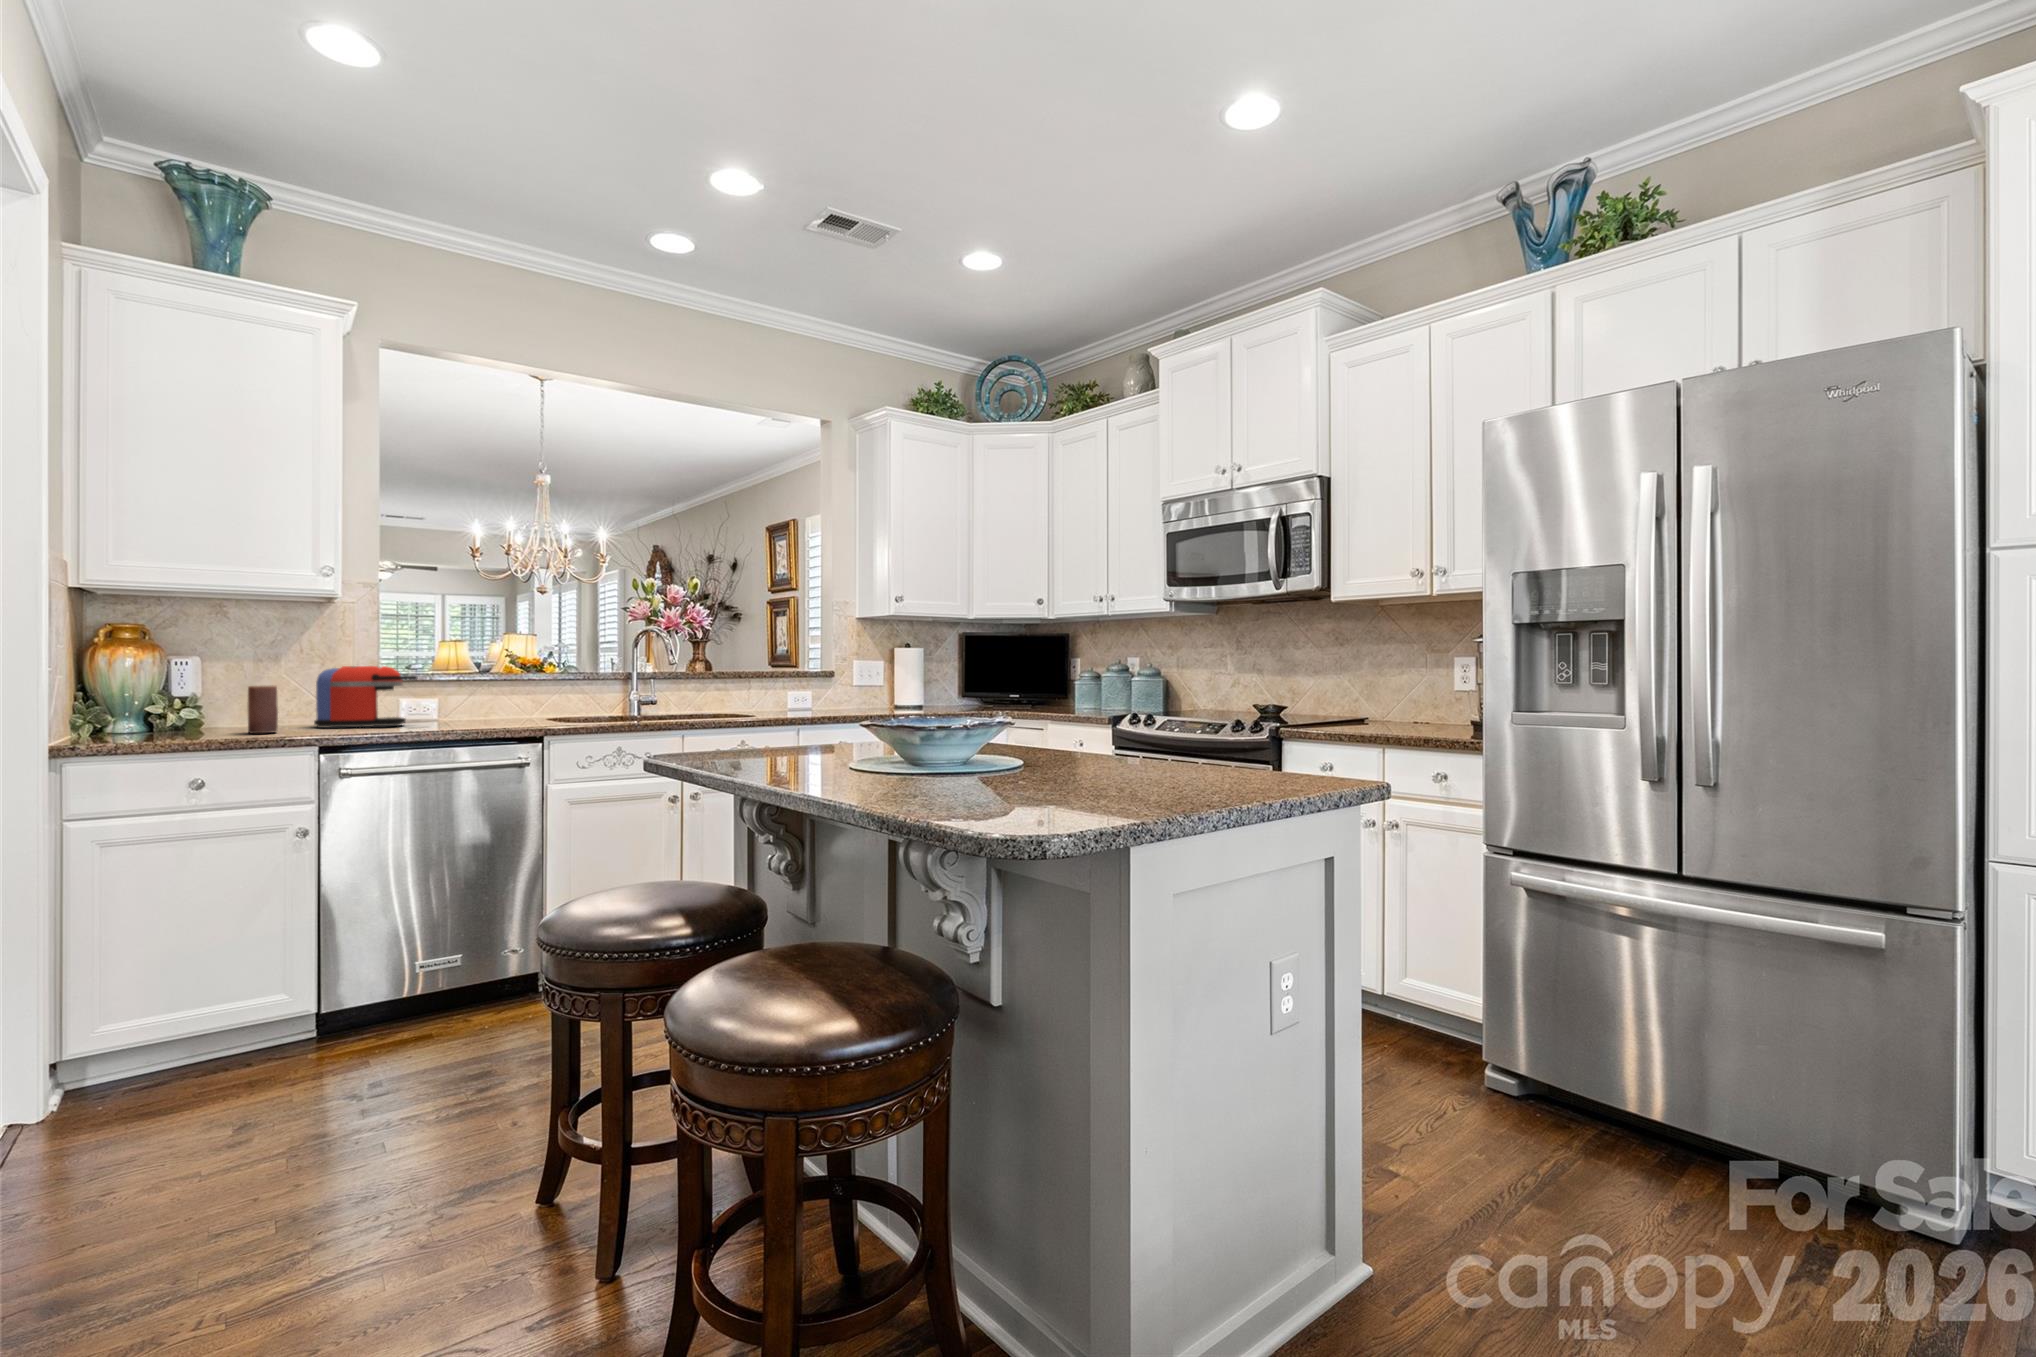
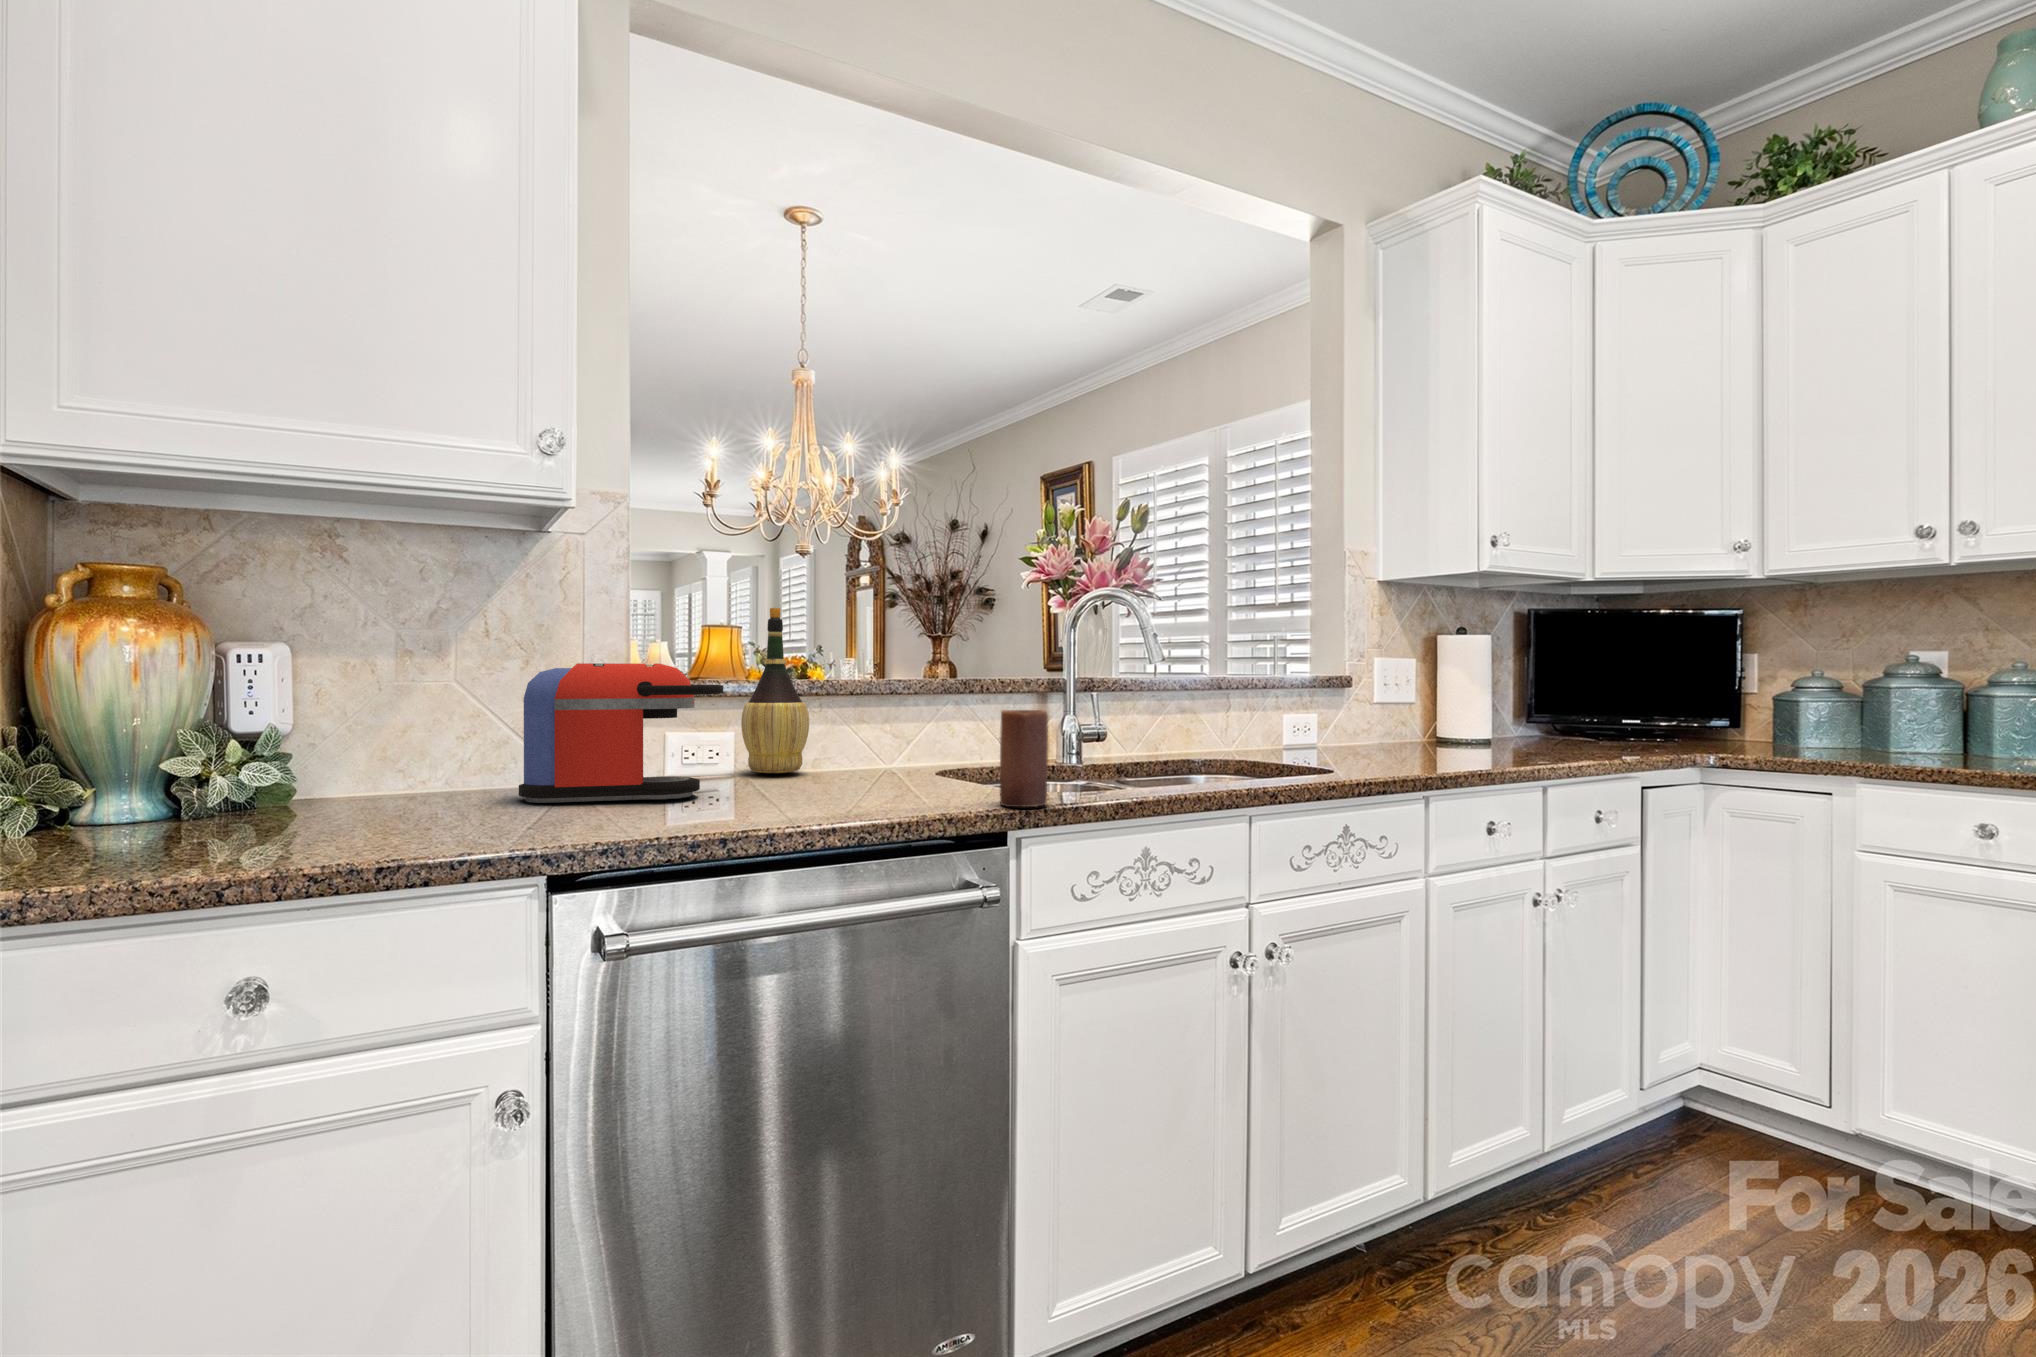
wine bottle: none [438,639,475,718] -> present [741,607,809,773]
candle: present [248,686,278,733] -> present [1000,710,1048,807]

